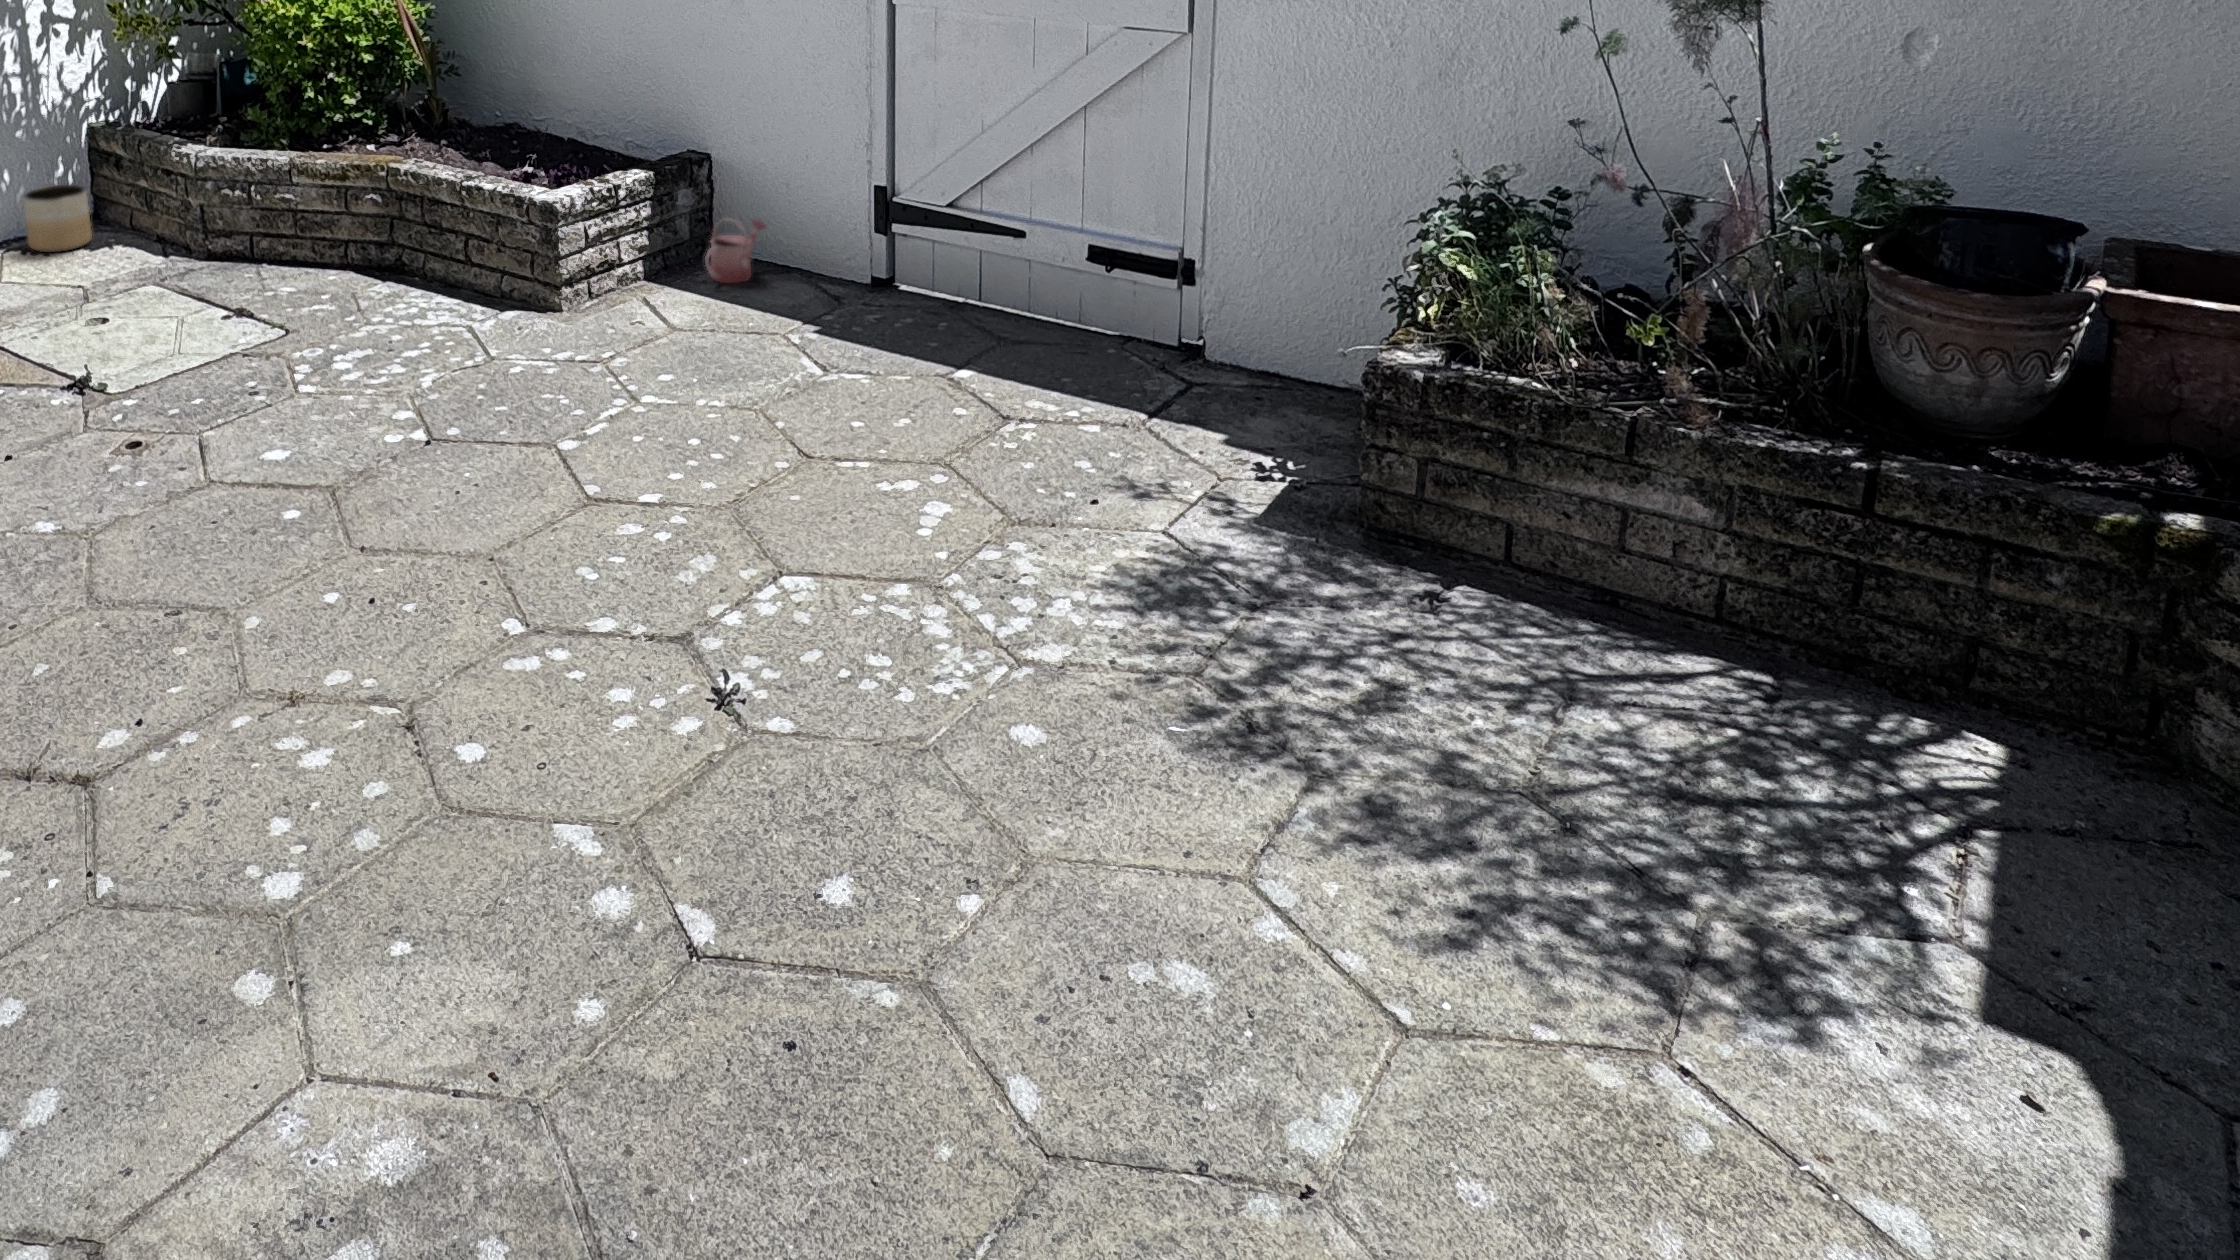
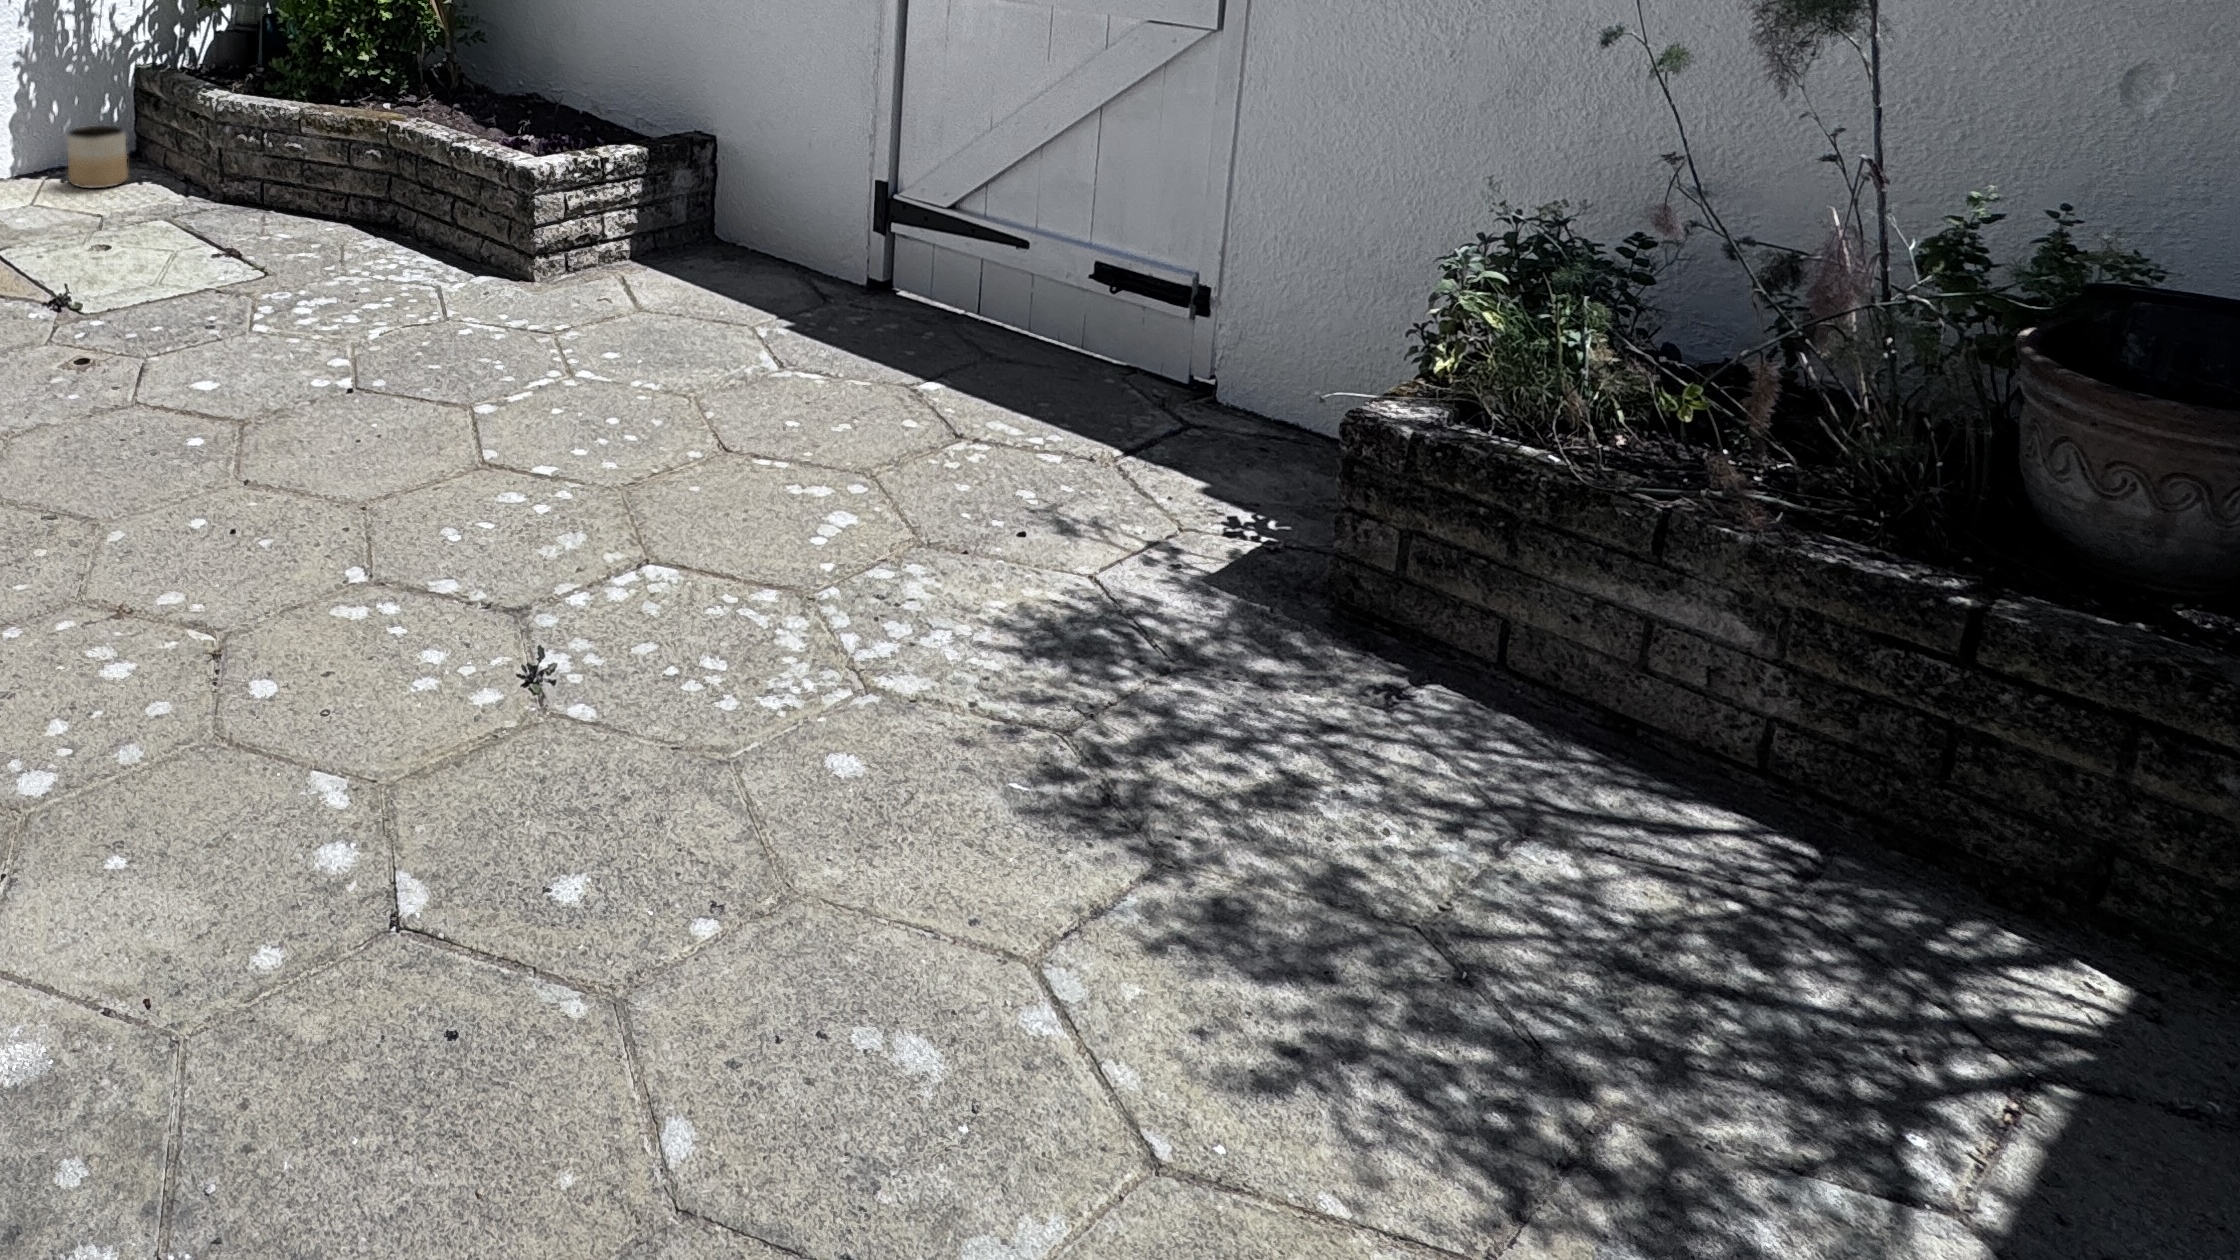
watering can: present [705,219,766,283] -> none [697,208,773,278]

